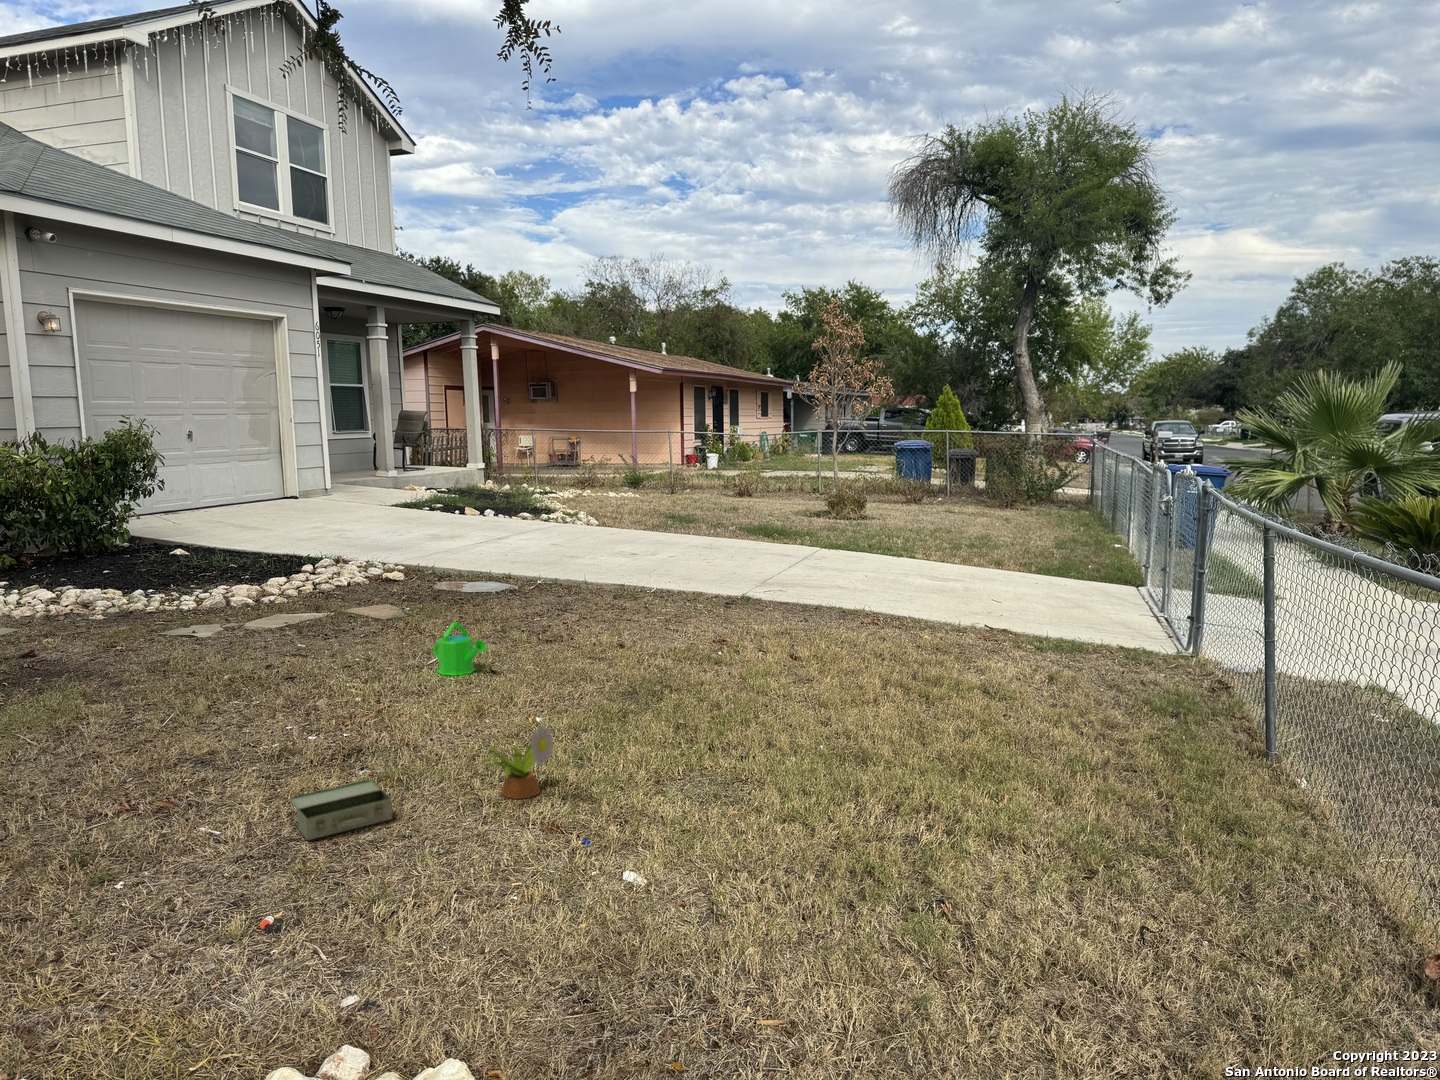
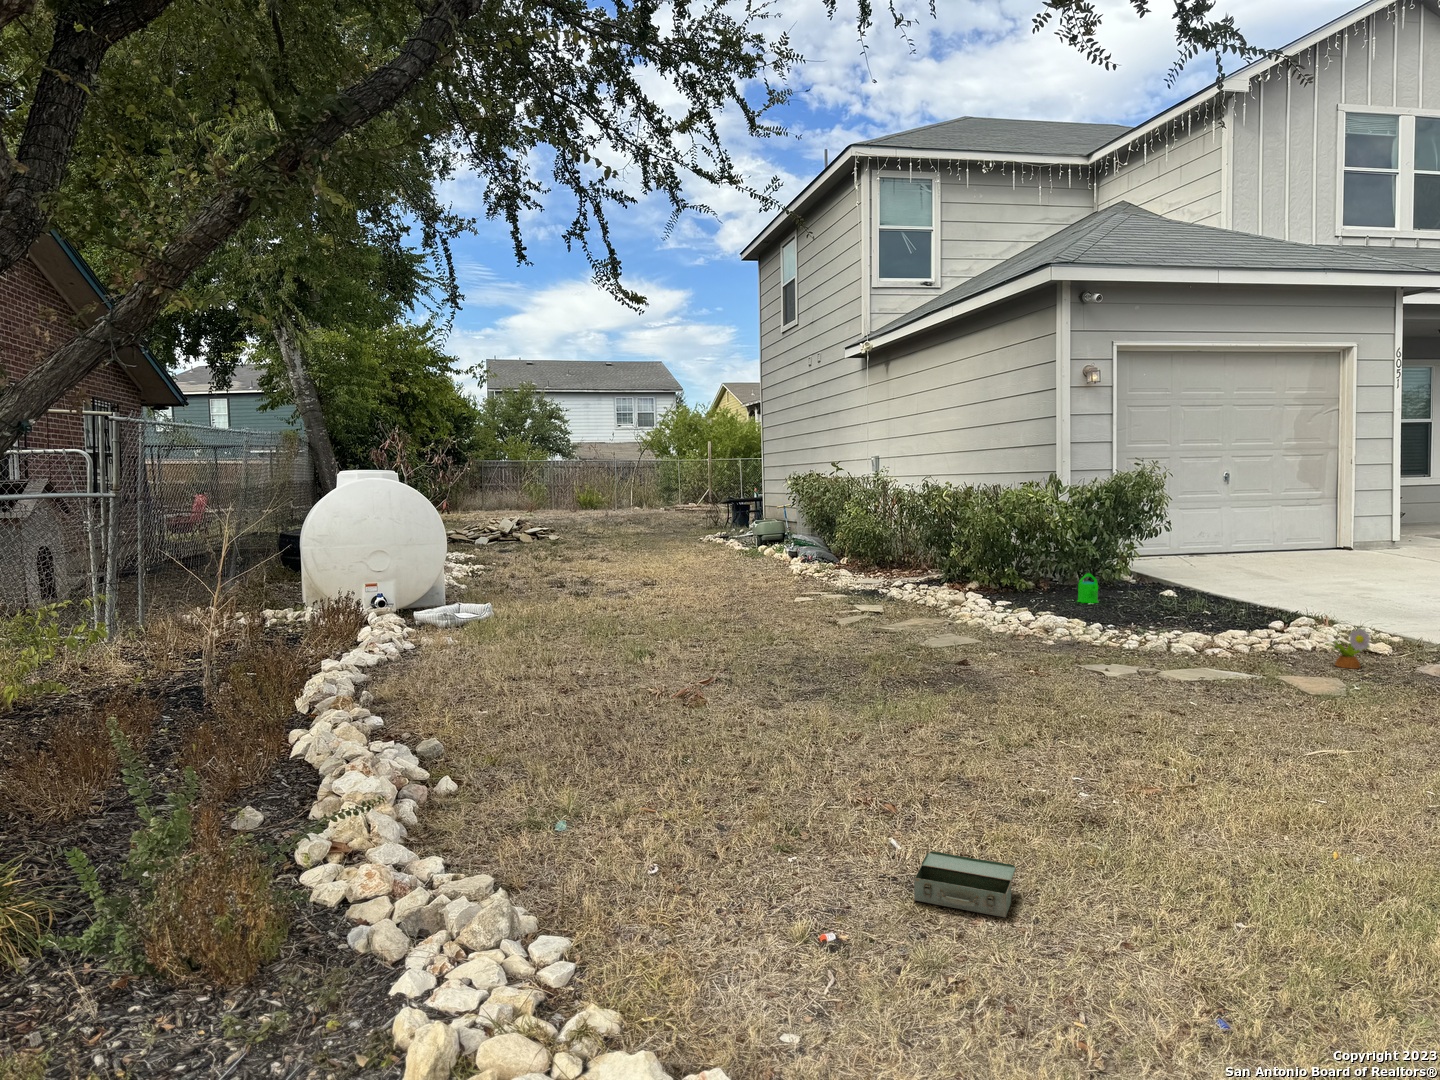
watering can: present [433,622,486,676] -> present [1077,573,1099,603]
decorative plant: present [482,726,554,799] -> present [1325,628,1371,669]

